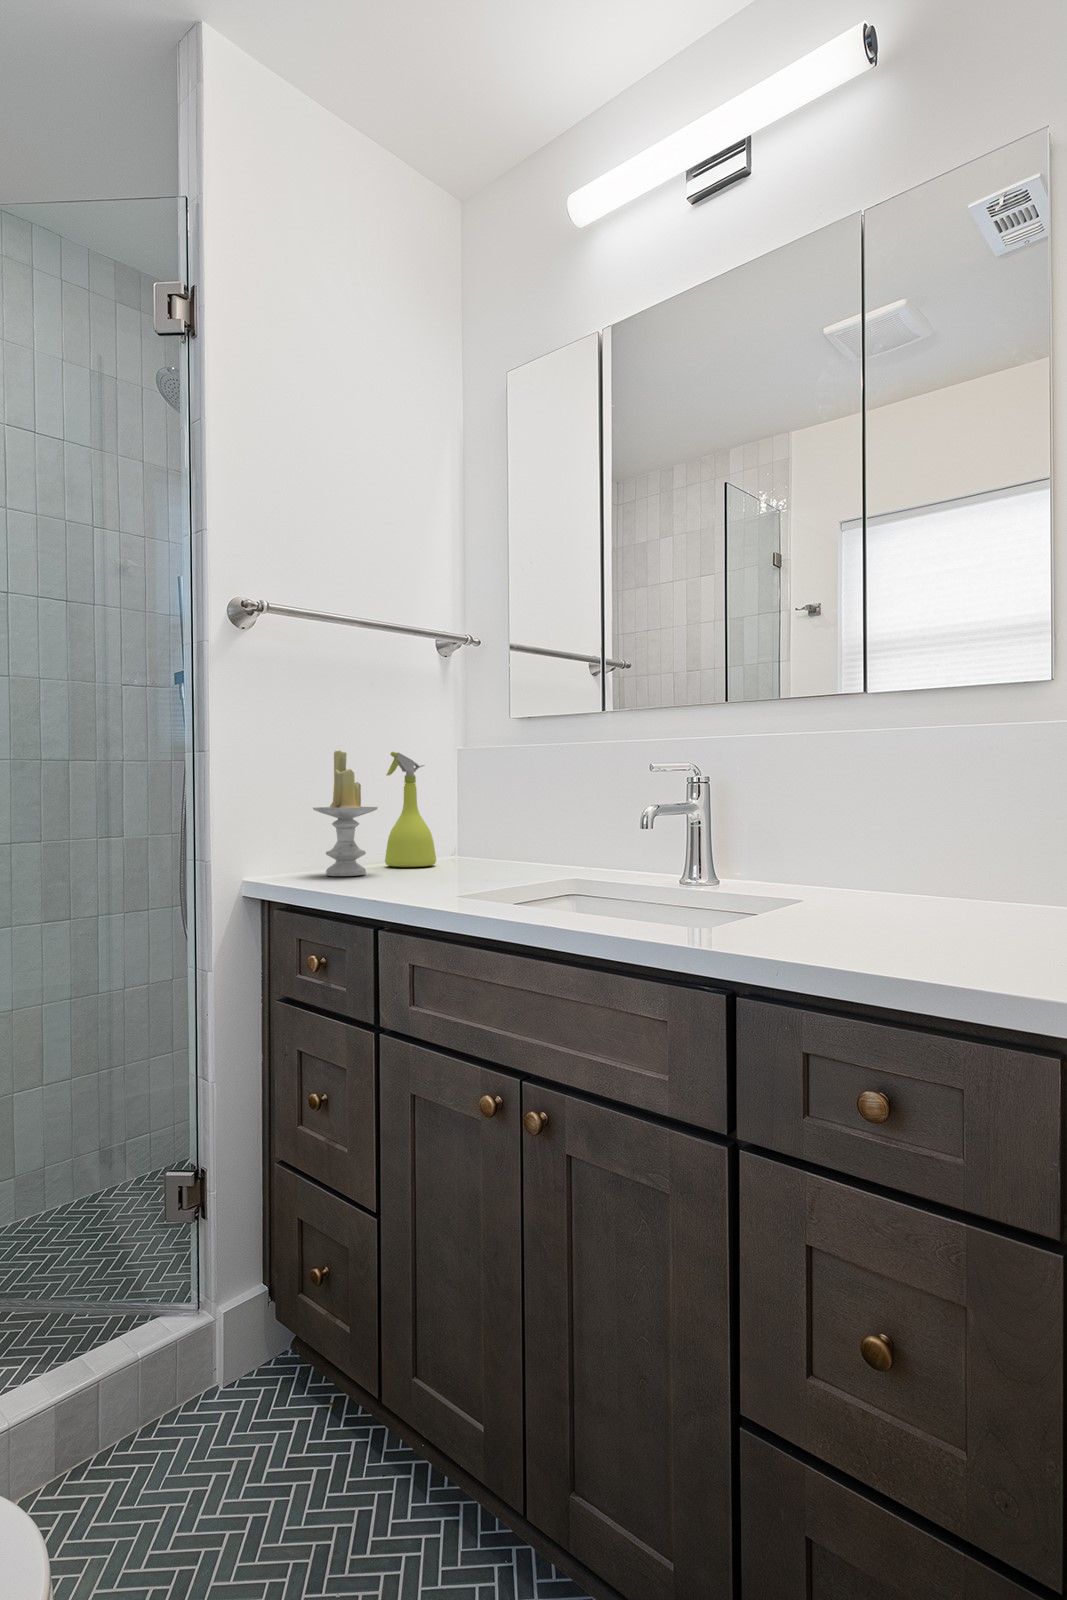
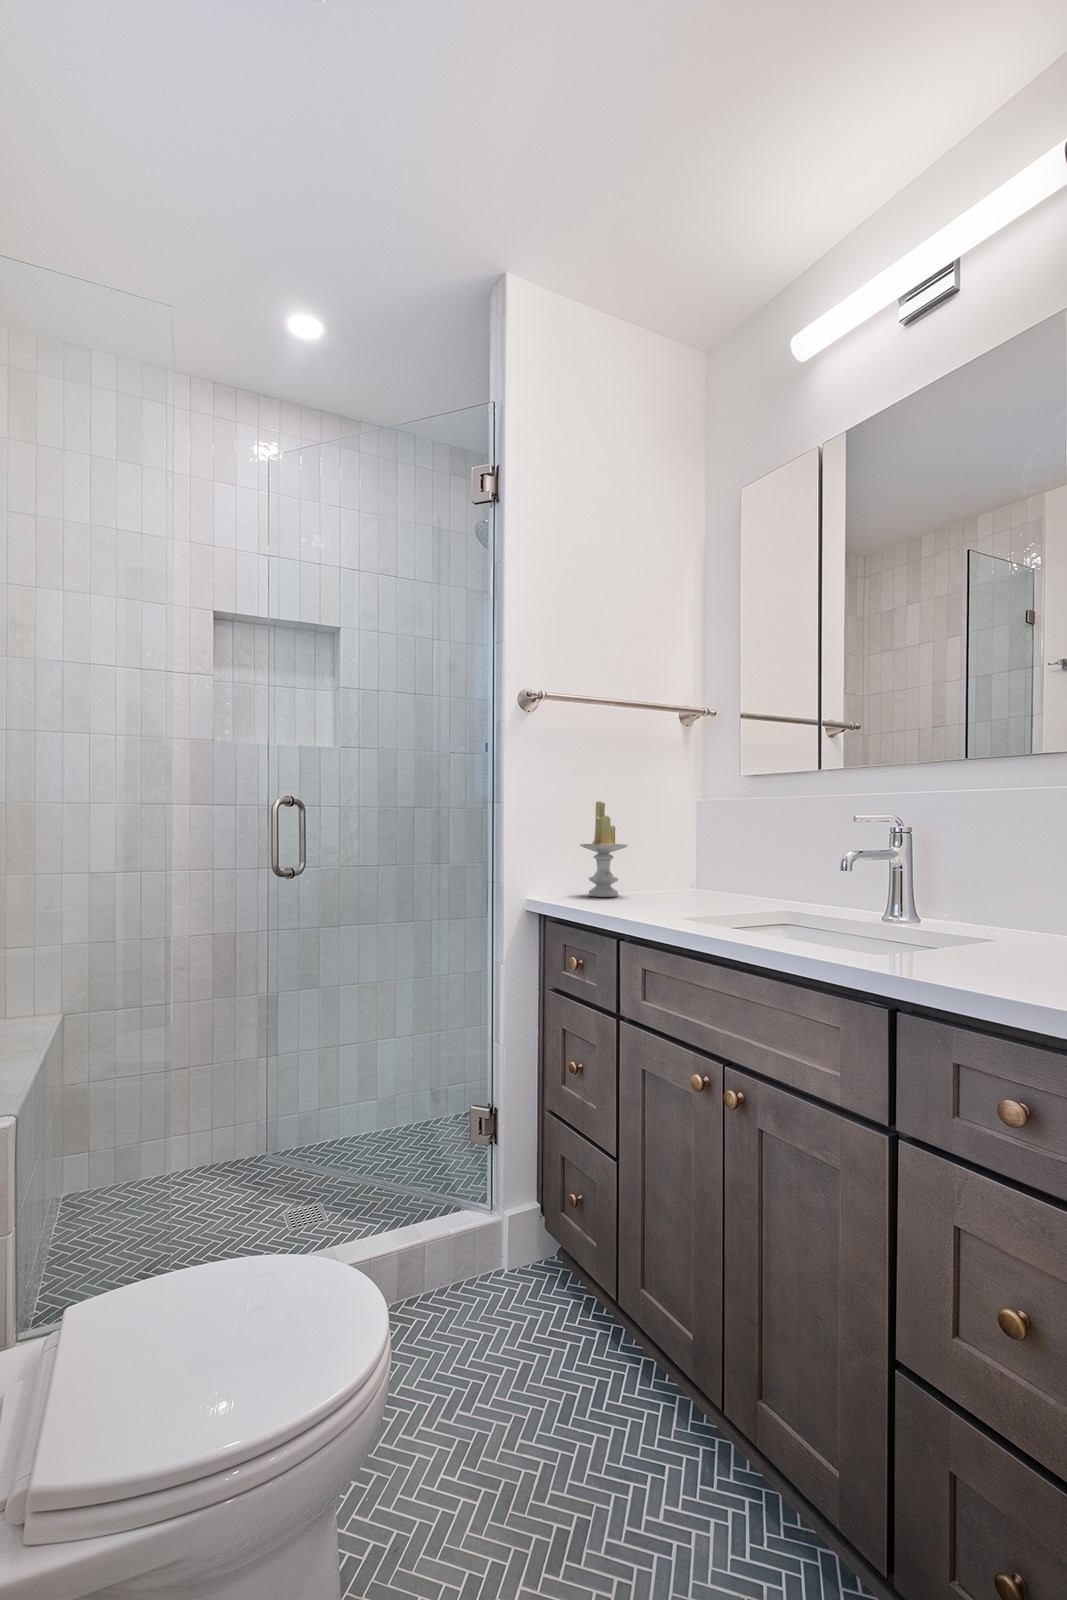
spray bottle: present [385,752,436,867] -> none [635,802,675,892]

